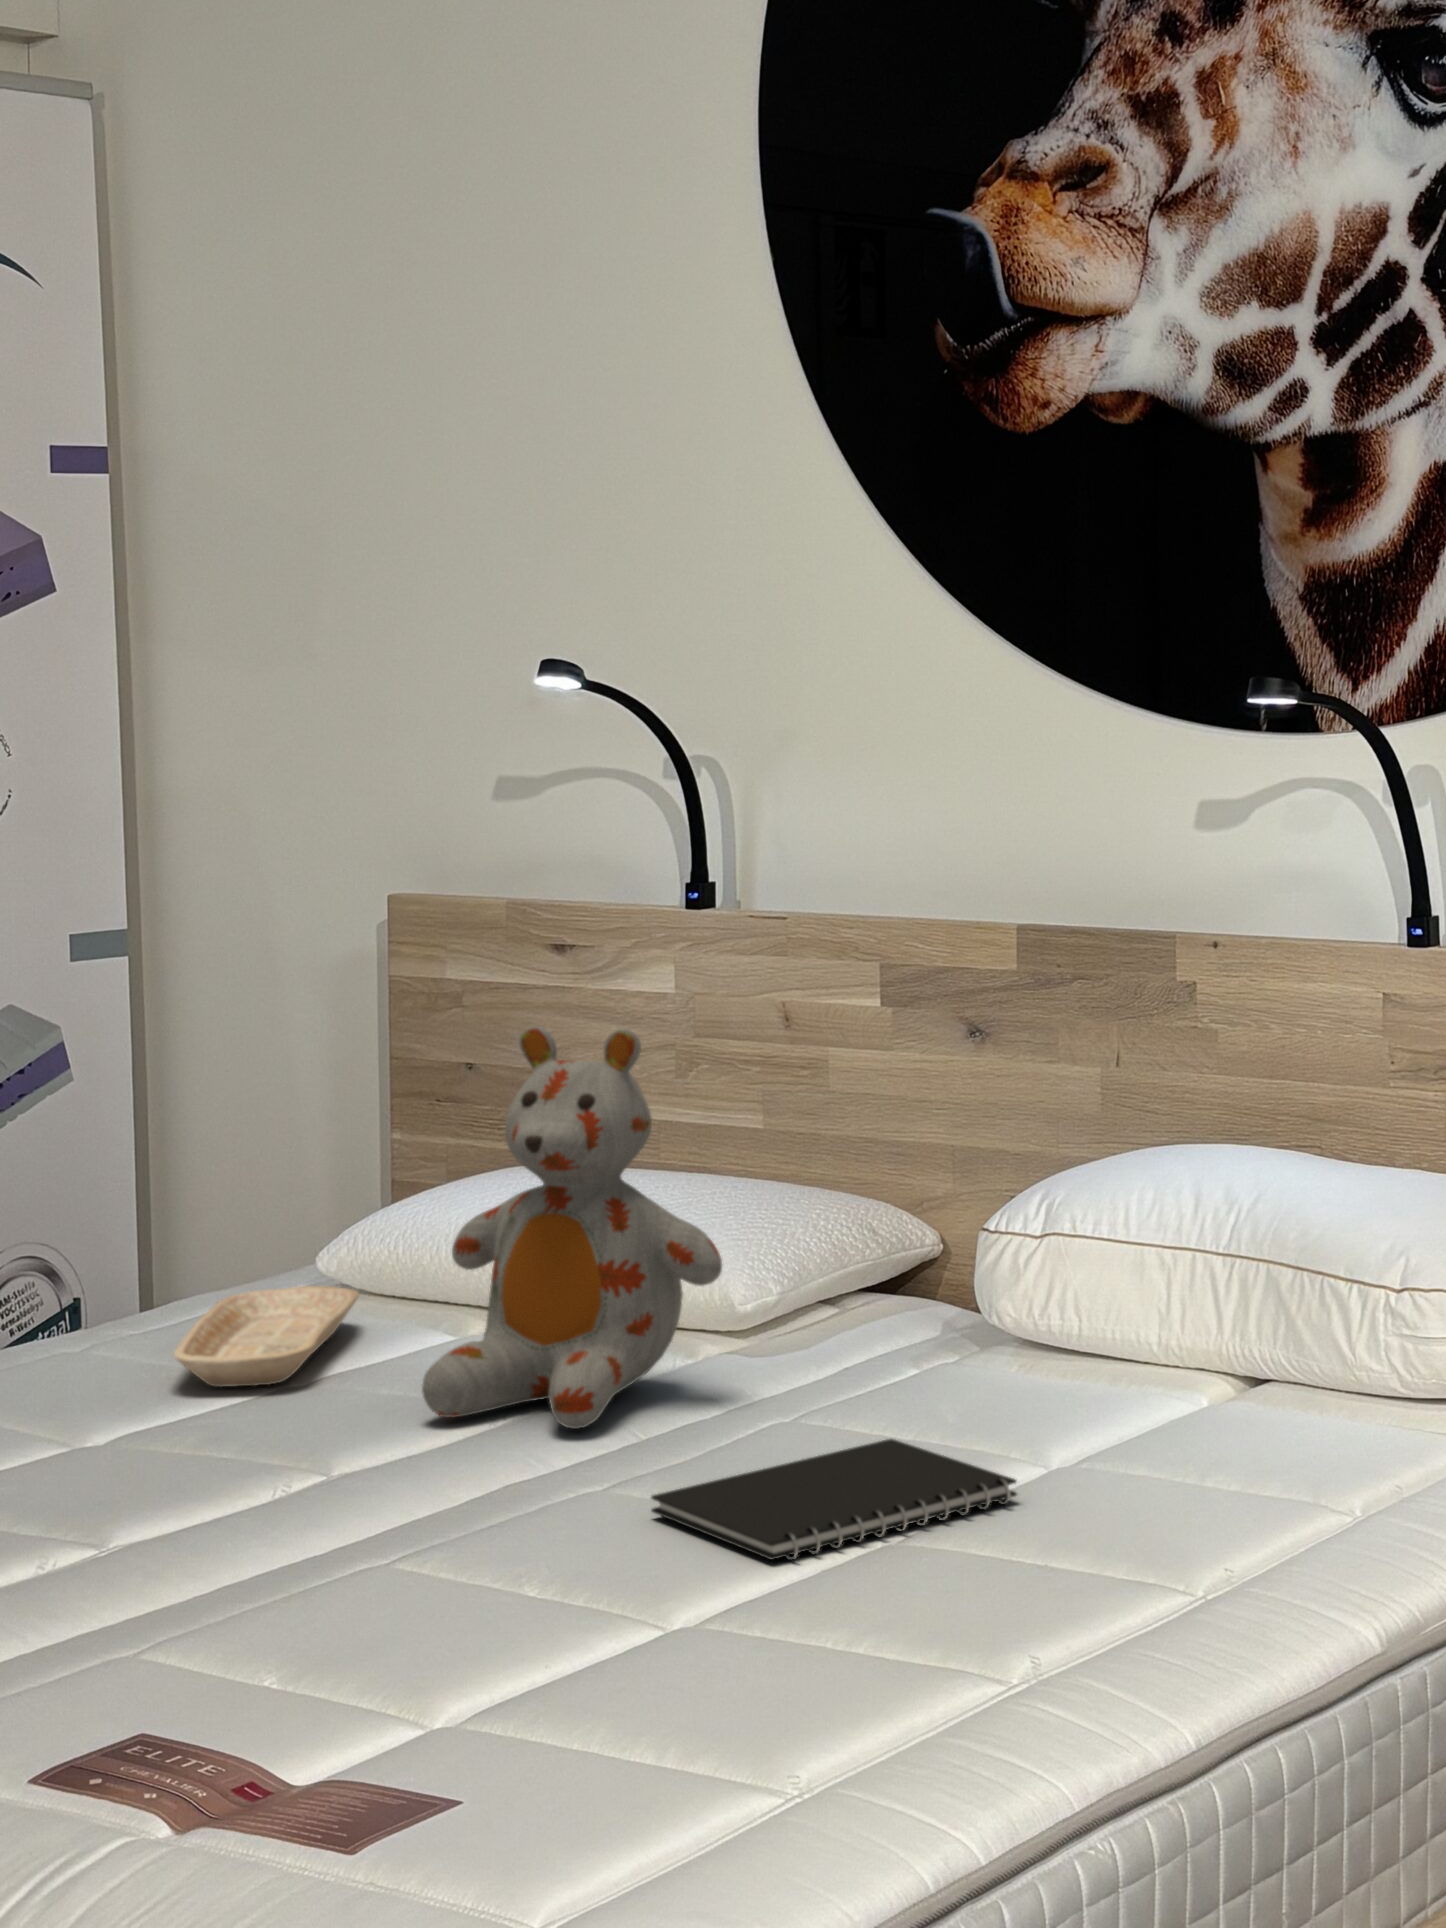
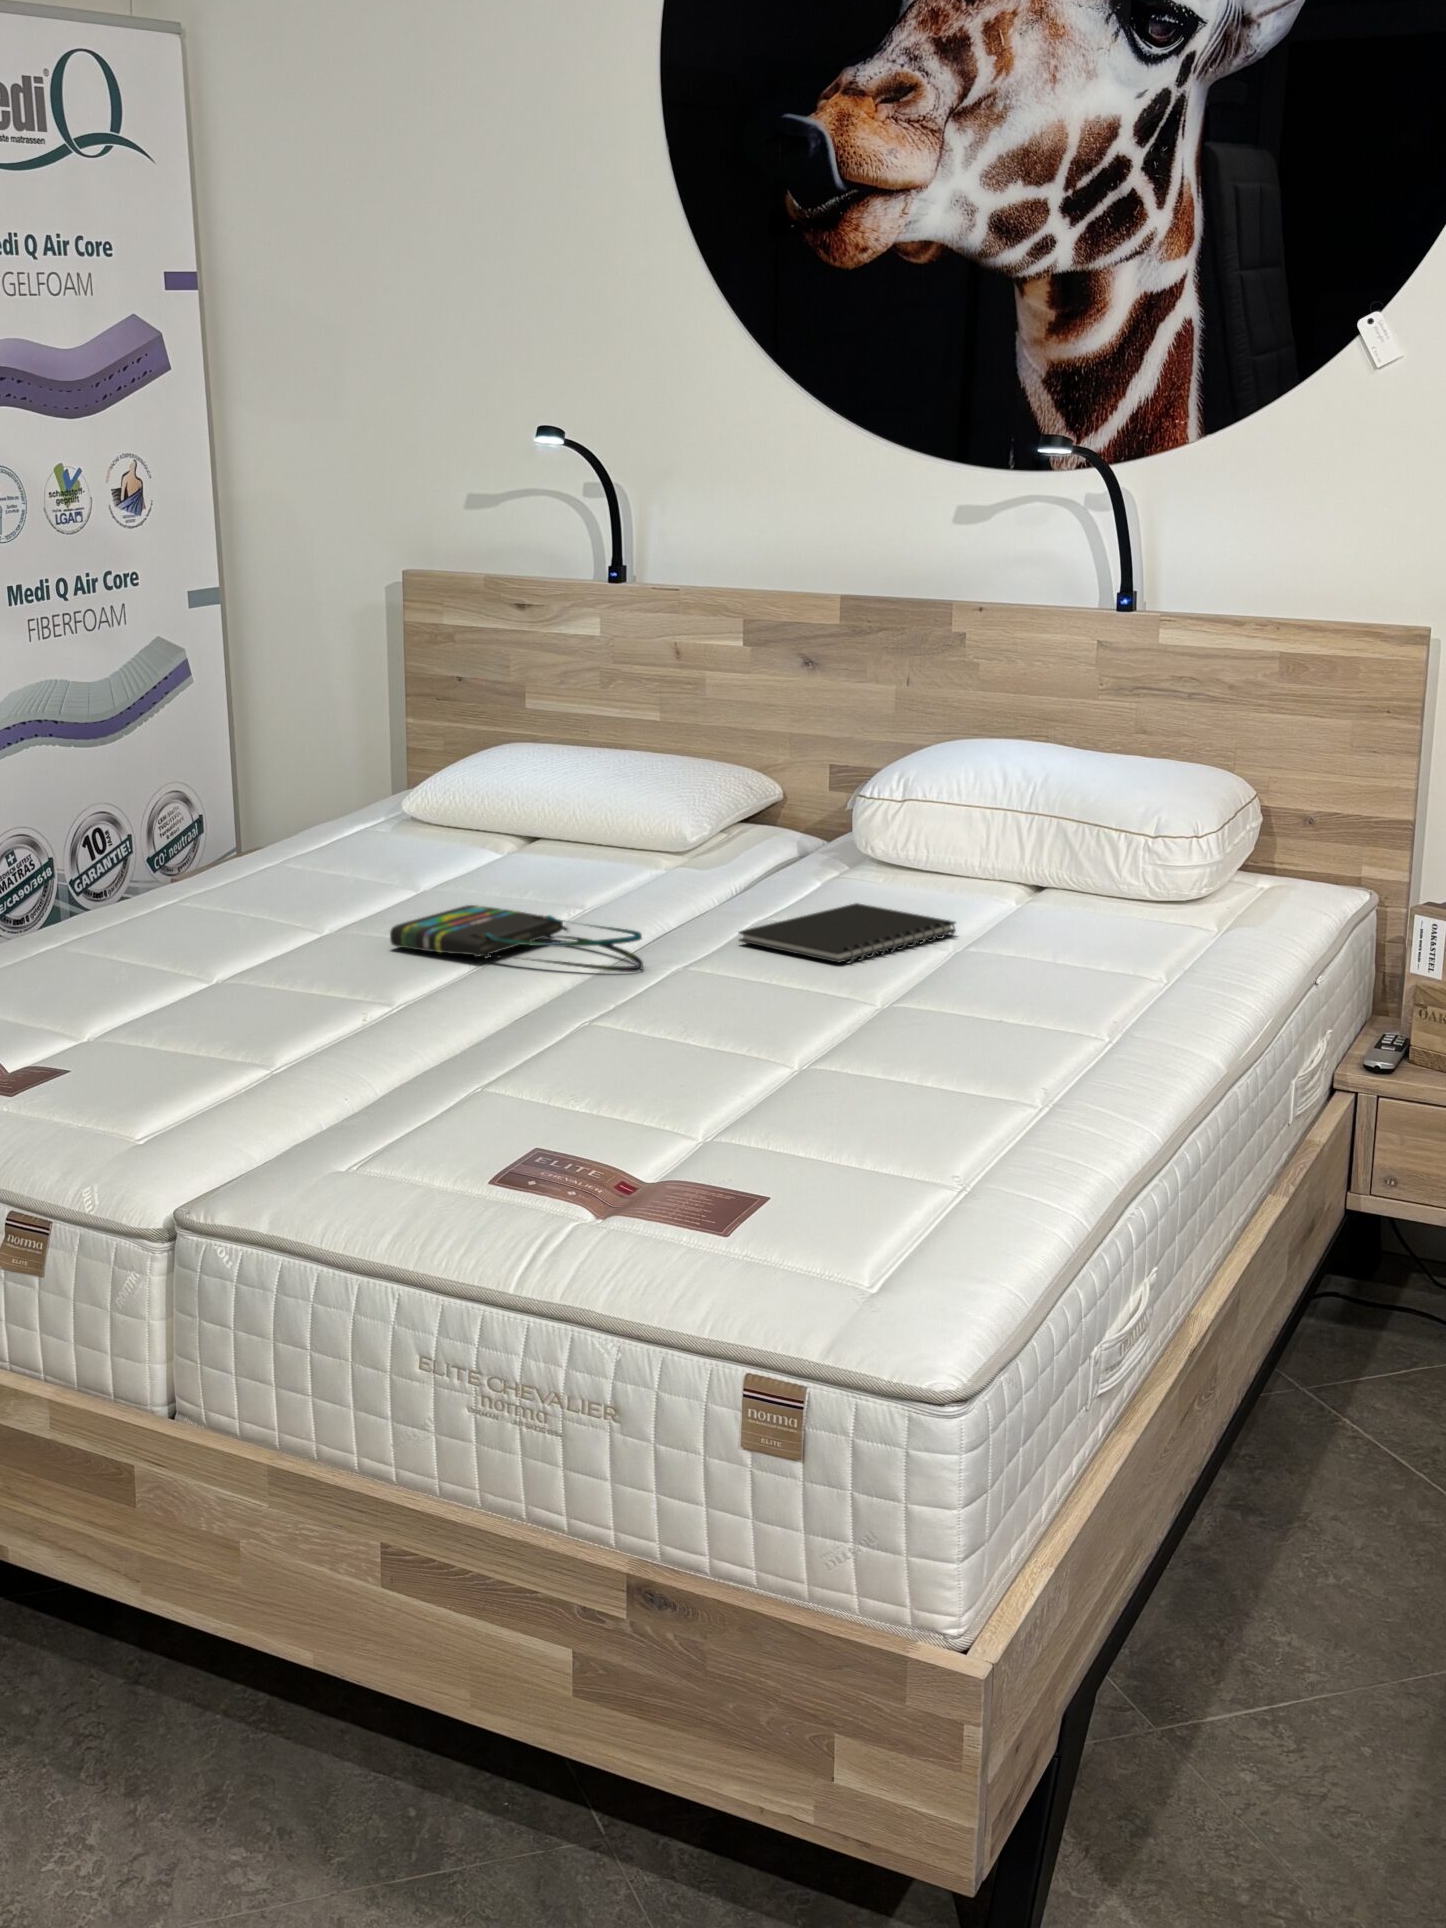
stuffed bear: present [422,1026,722,1429] -> none [531,656,717,903]
tray: present [174,1286,359,1387] -> none [349,829,443,885]
tote bag: none [94,1440,453,1574] -> present [390,905,643,972]

